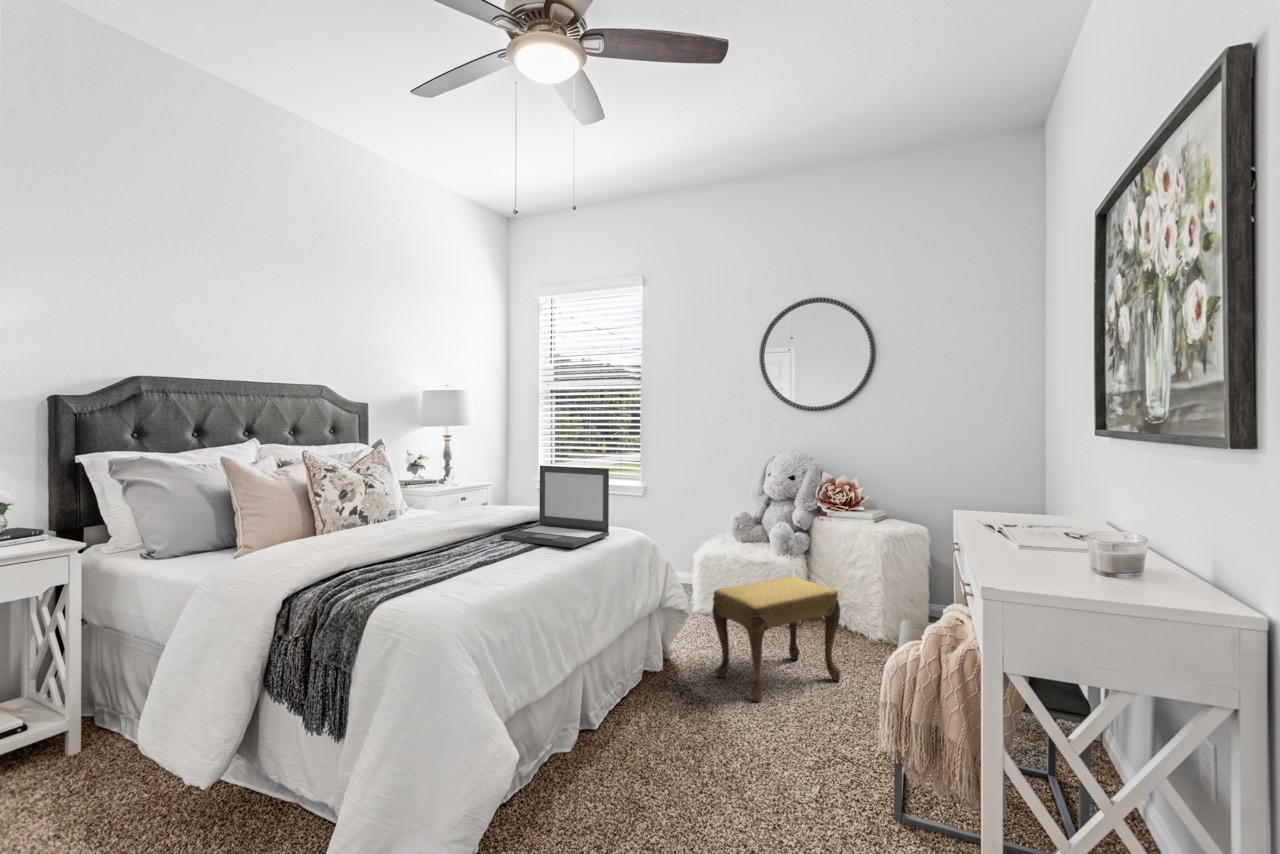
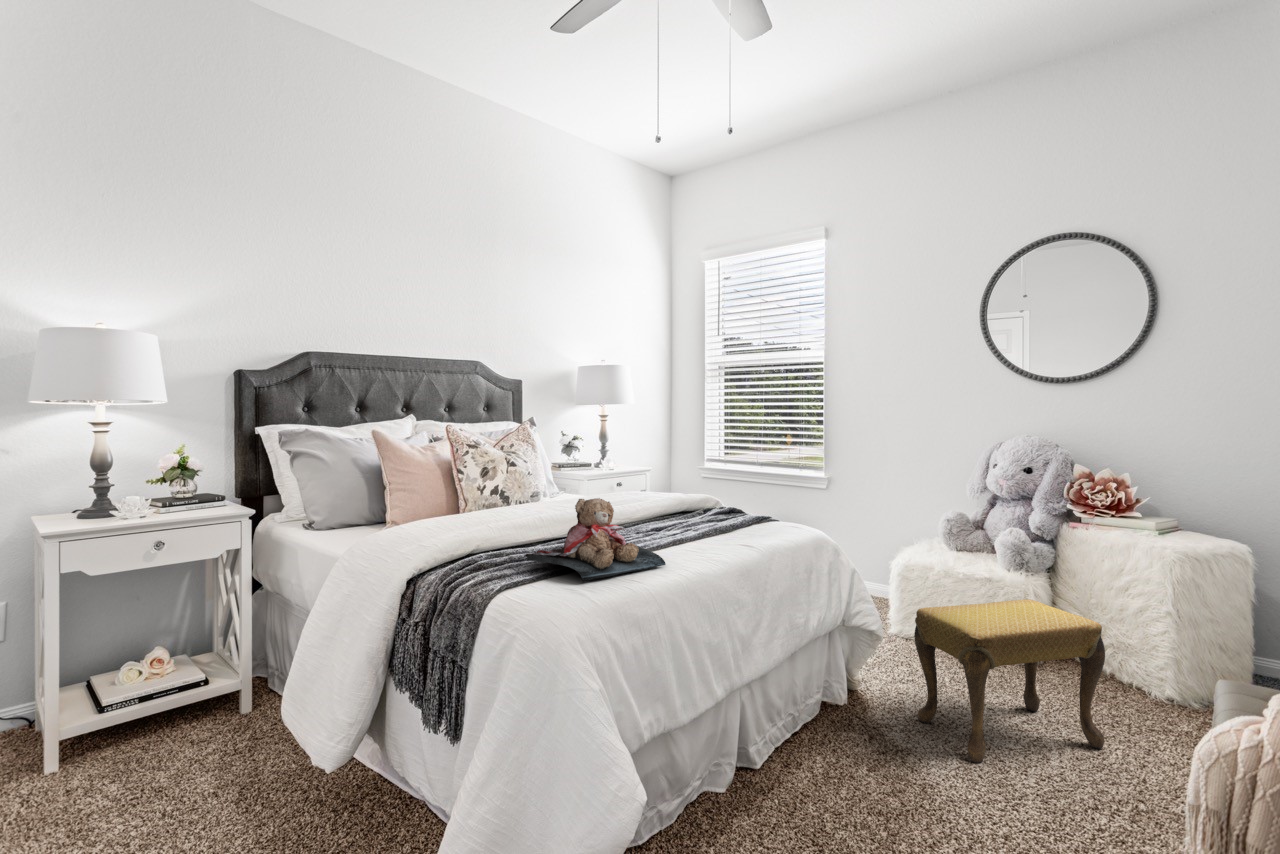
laptop: present [501,466,609,548] -> none [650,445,779,543]
teddy bear: none [396,516,521,588] -> present [525,498,666,581]

